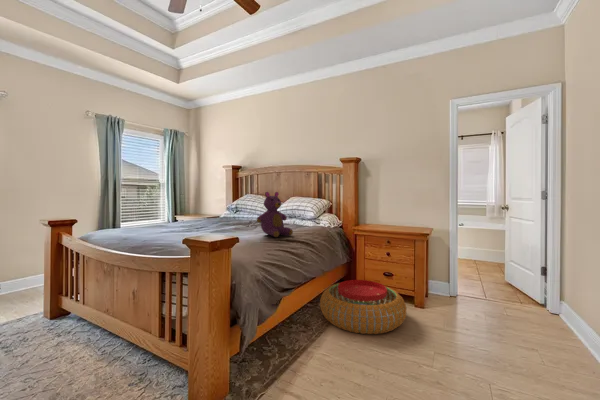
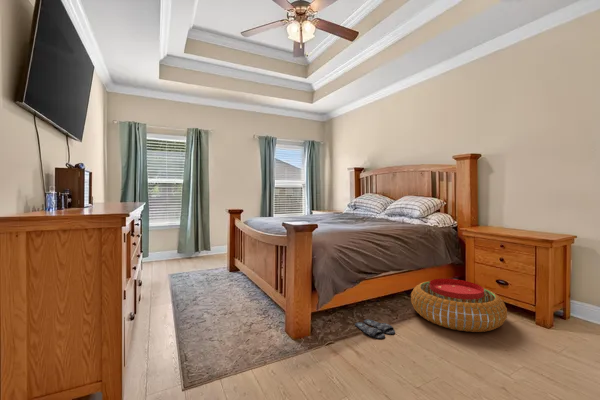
teddy bear: present [257,192,293,237] -> none [353,191,384,229]
slippers: none [275,345,323,370] -> present [355,319,395,339]

